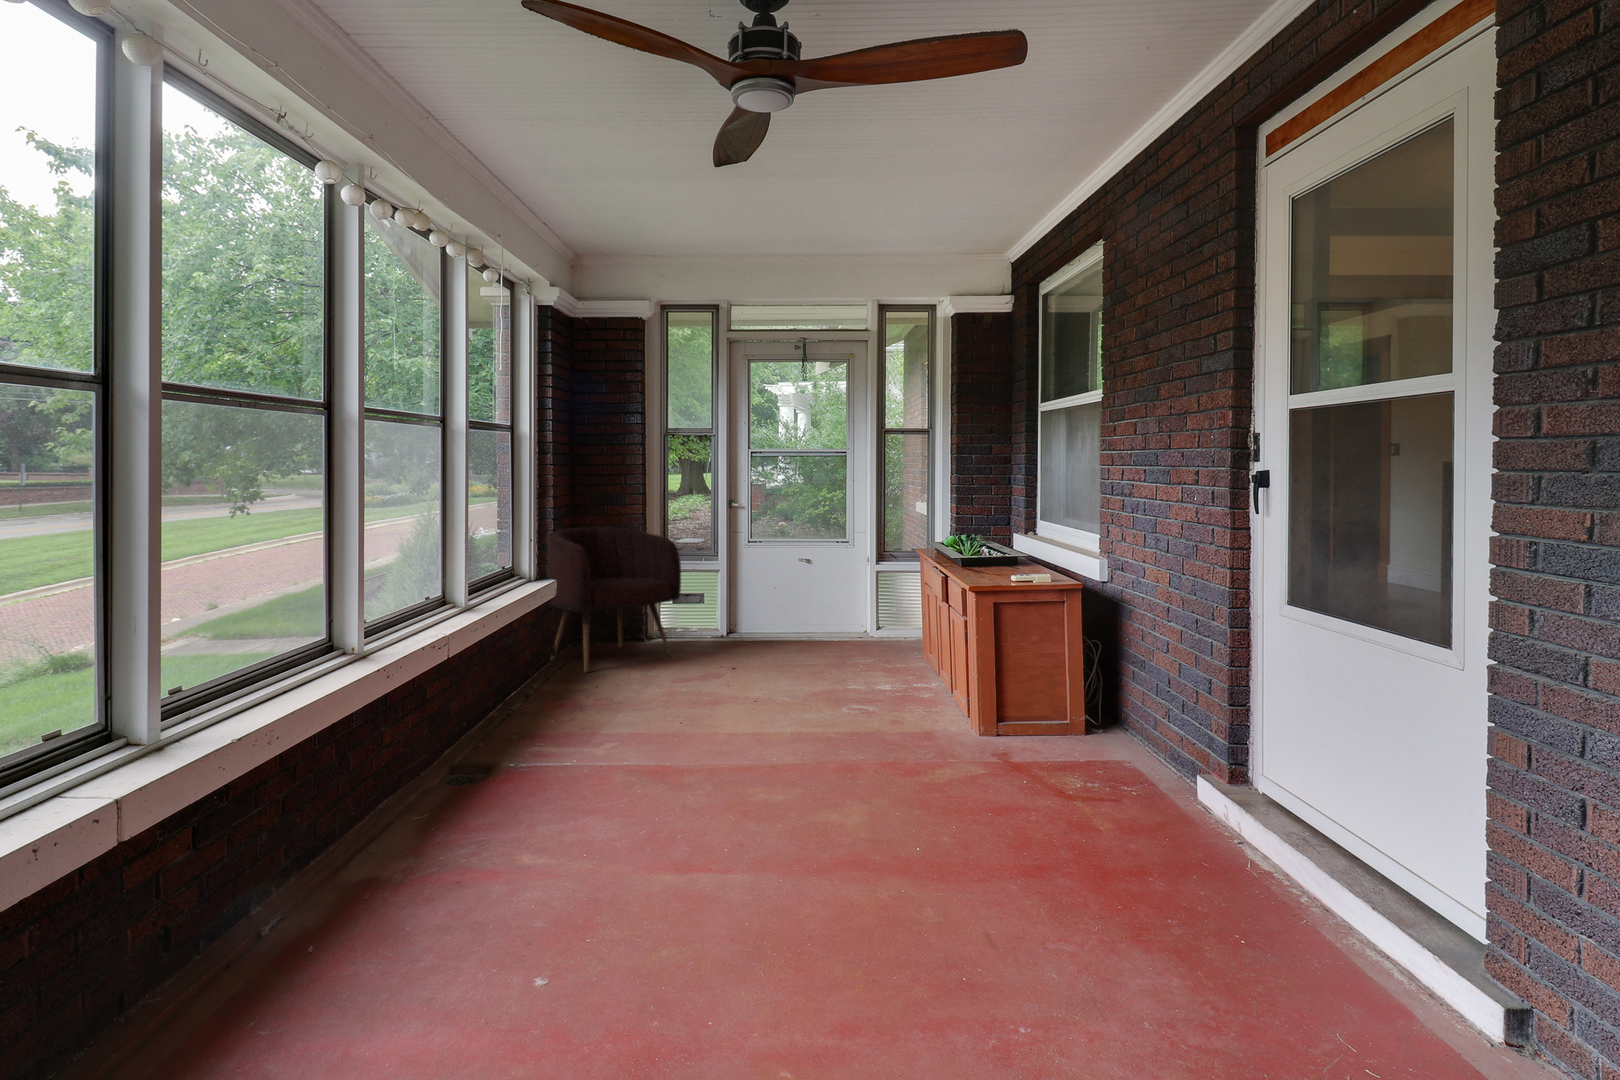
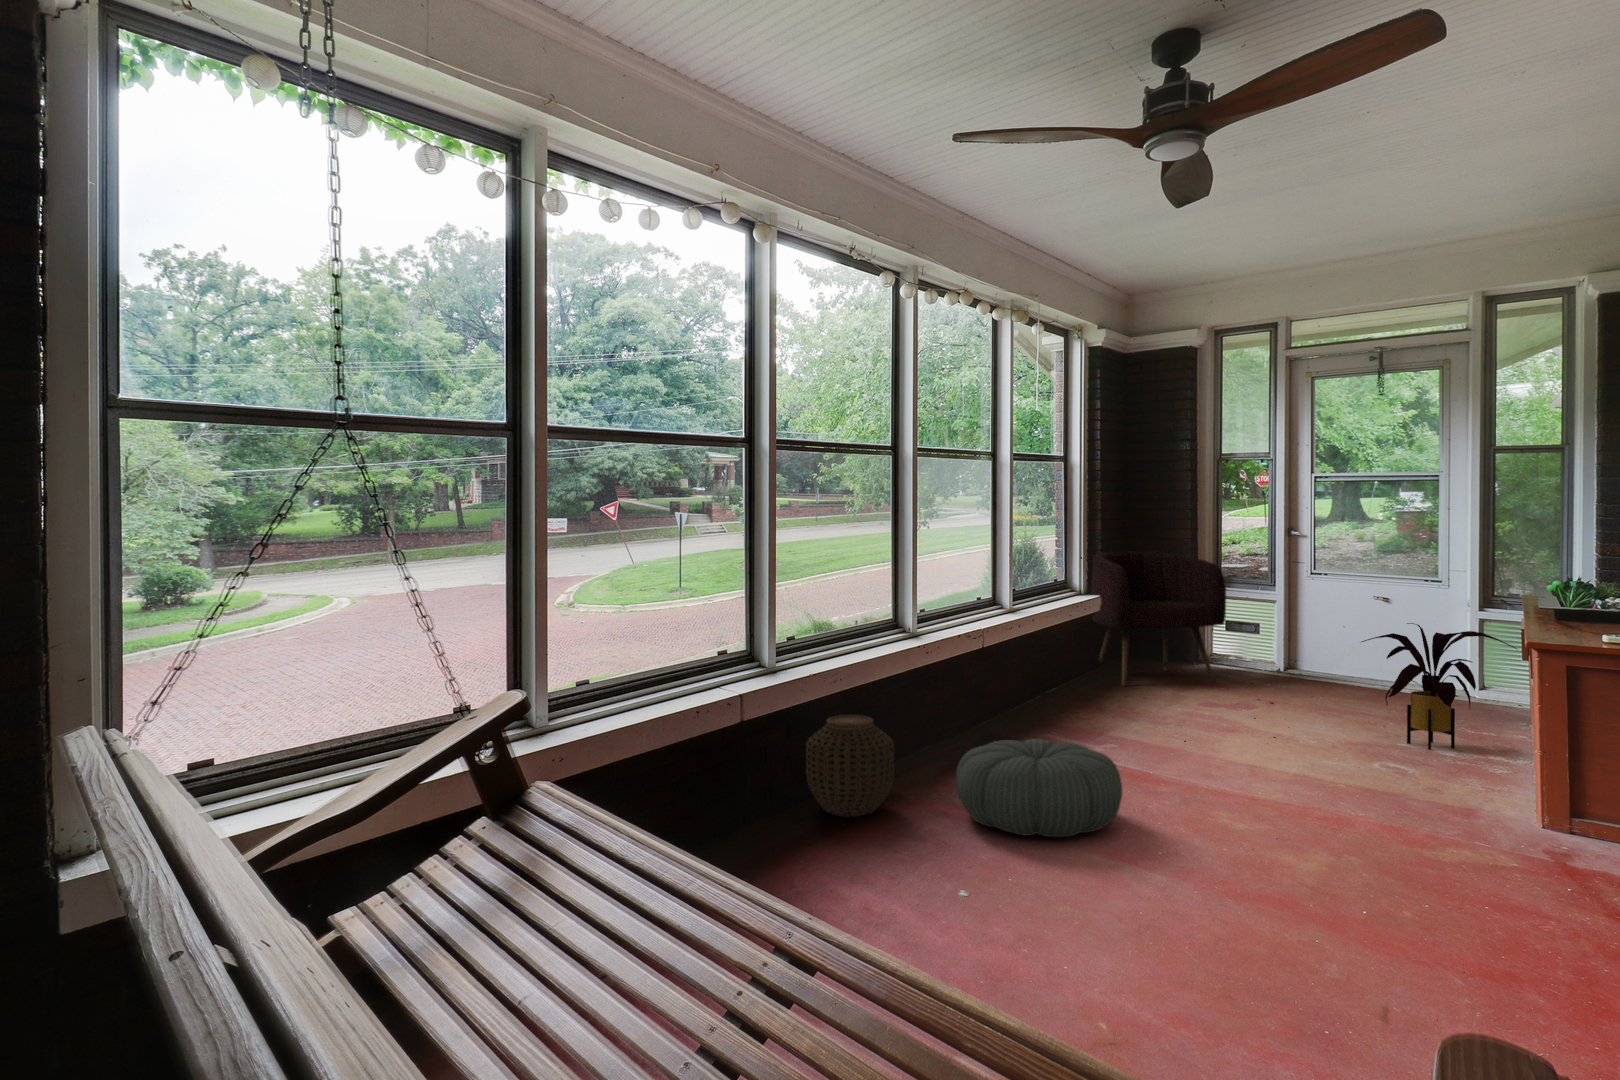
house plant: none [831,600,951,716] -> present [1362,623,1517,749]
pouf: none [434,808,669,974] -> present [955,739,1122,837]
woven basket: none [159,835,331,1015] -> present [806,715,894,817]

